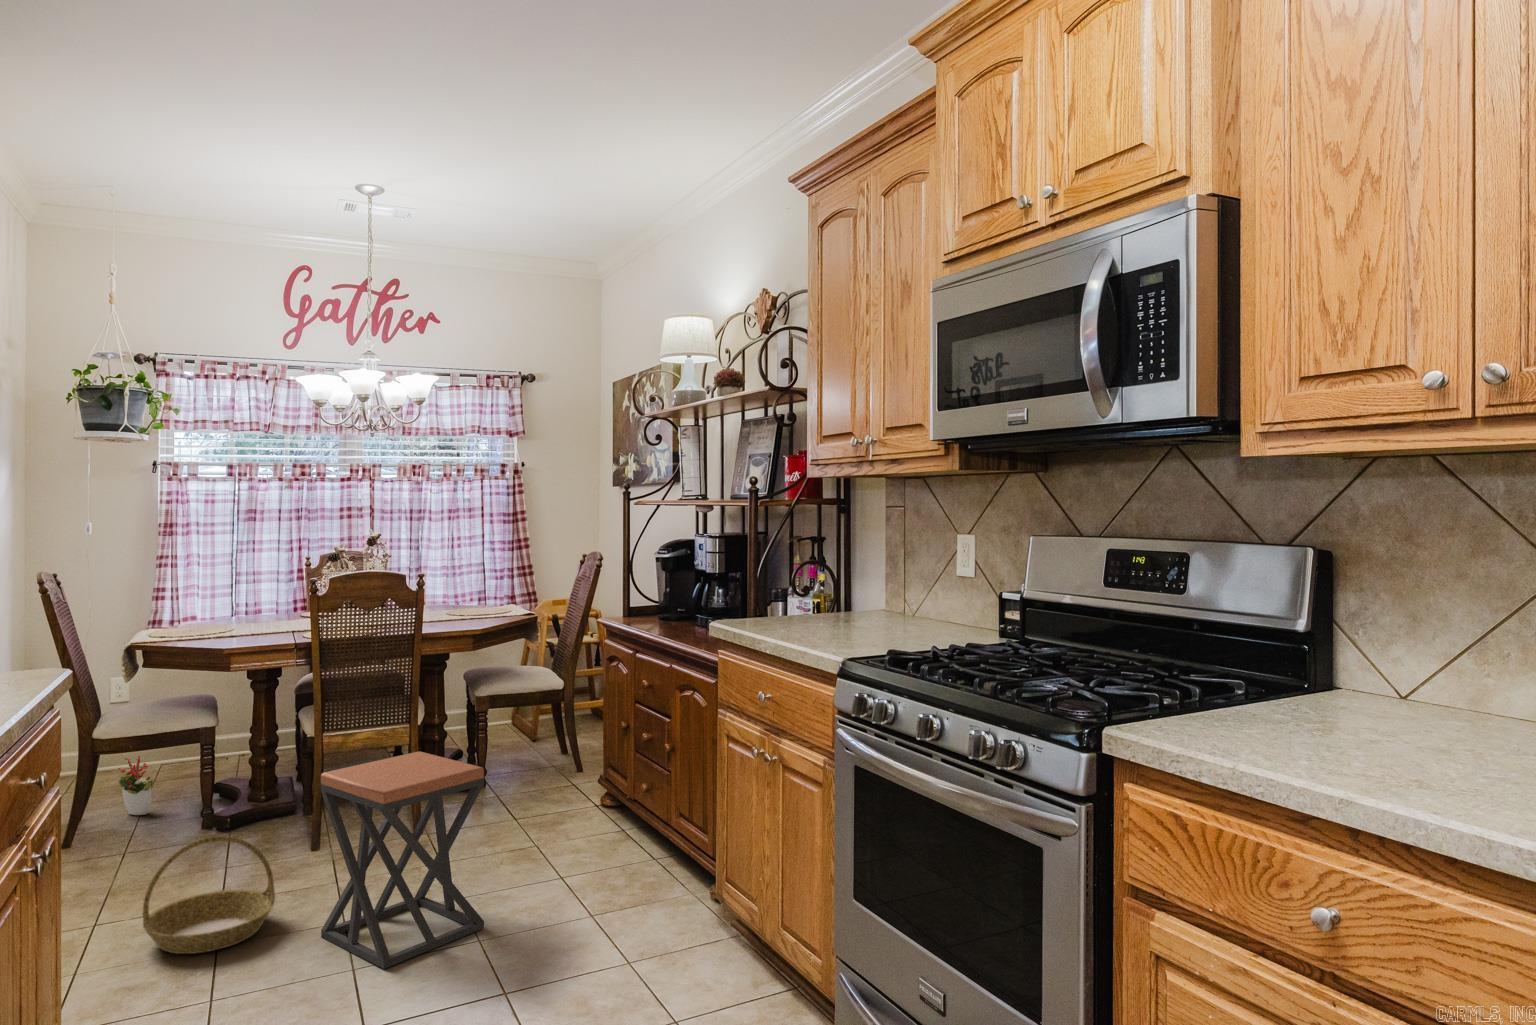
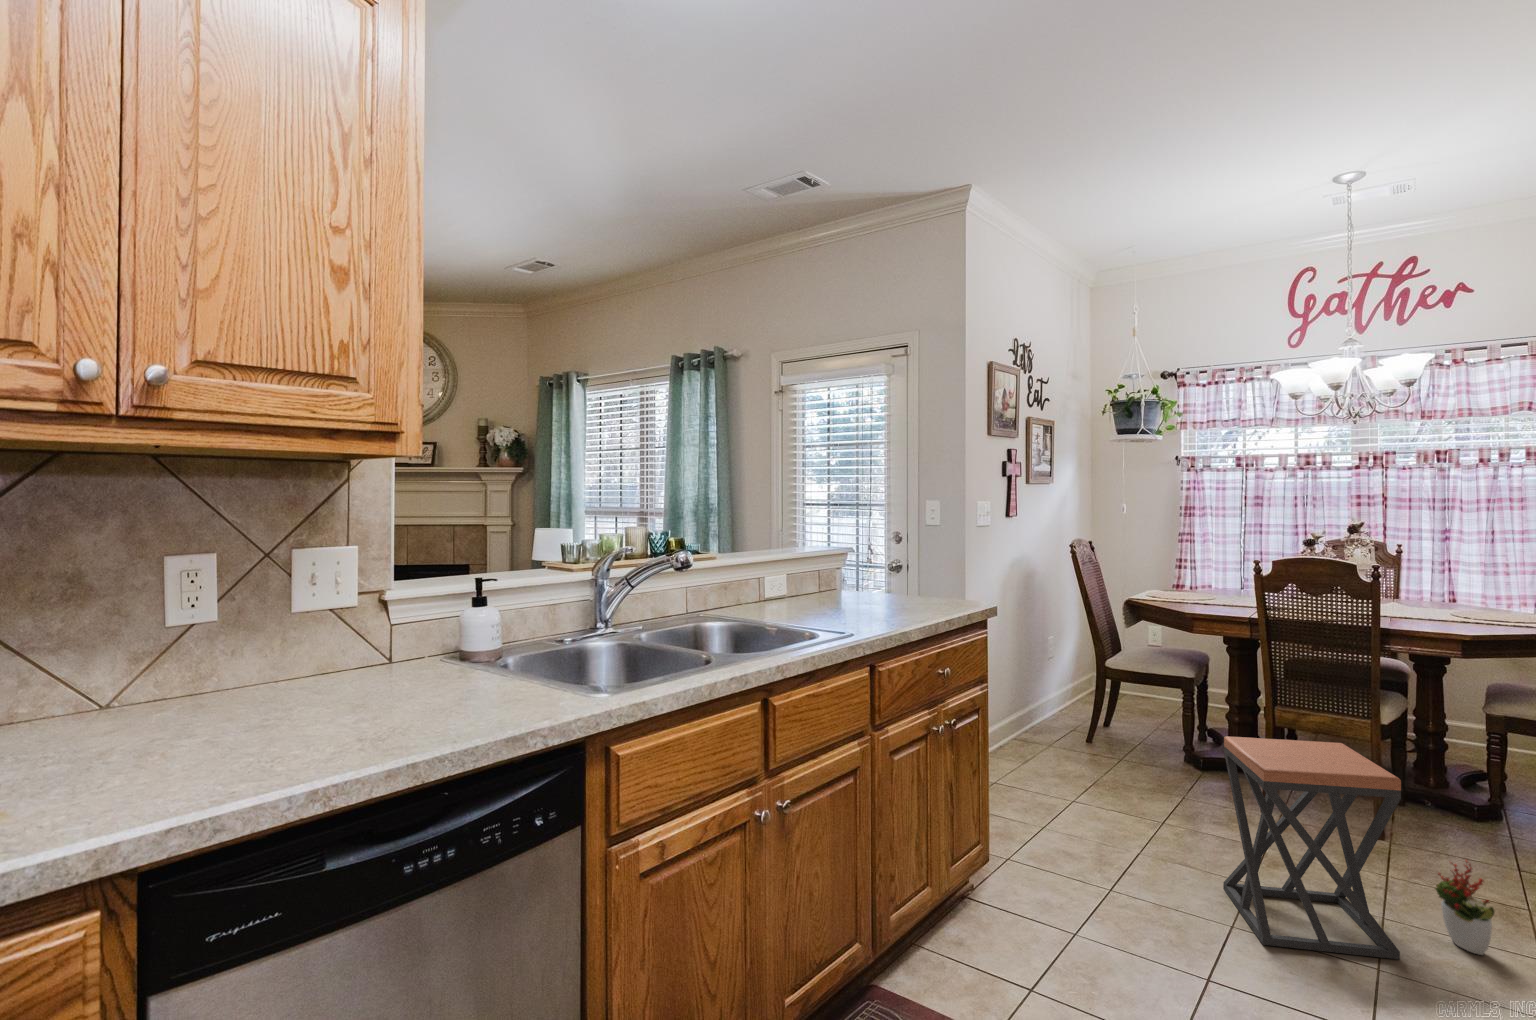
decorative plant: present [118,756,153,815] -> present [1435,861,1494,955]
basket: present [142,836,275,954] -> none [1086,764,1192,862]

